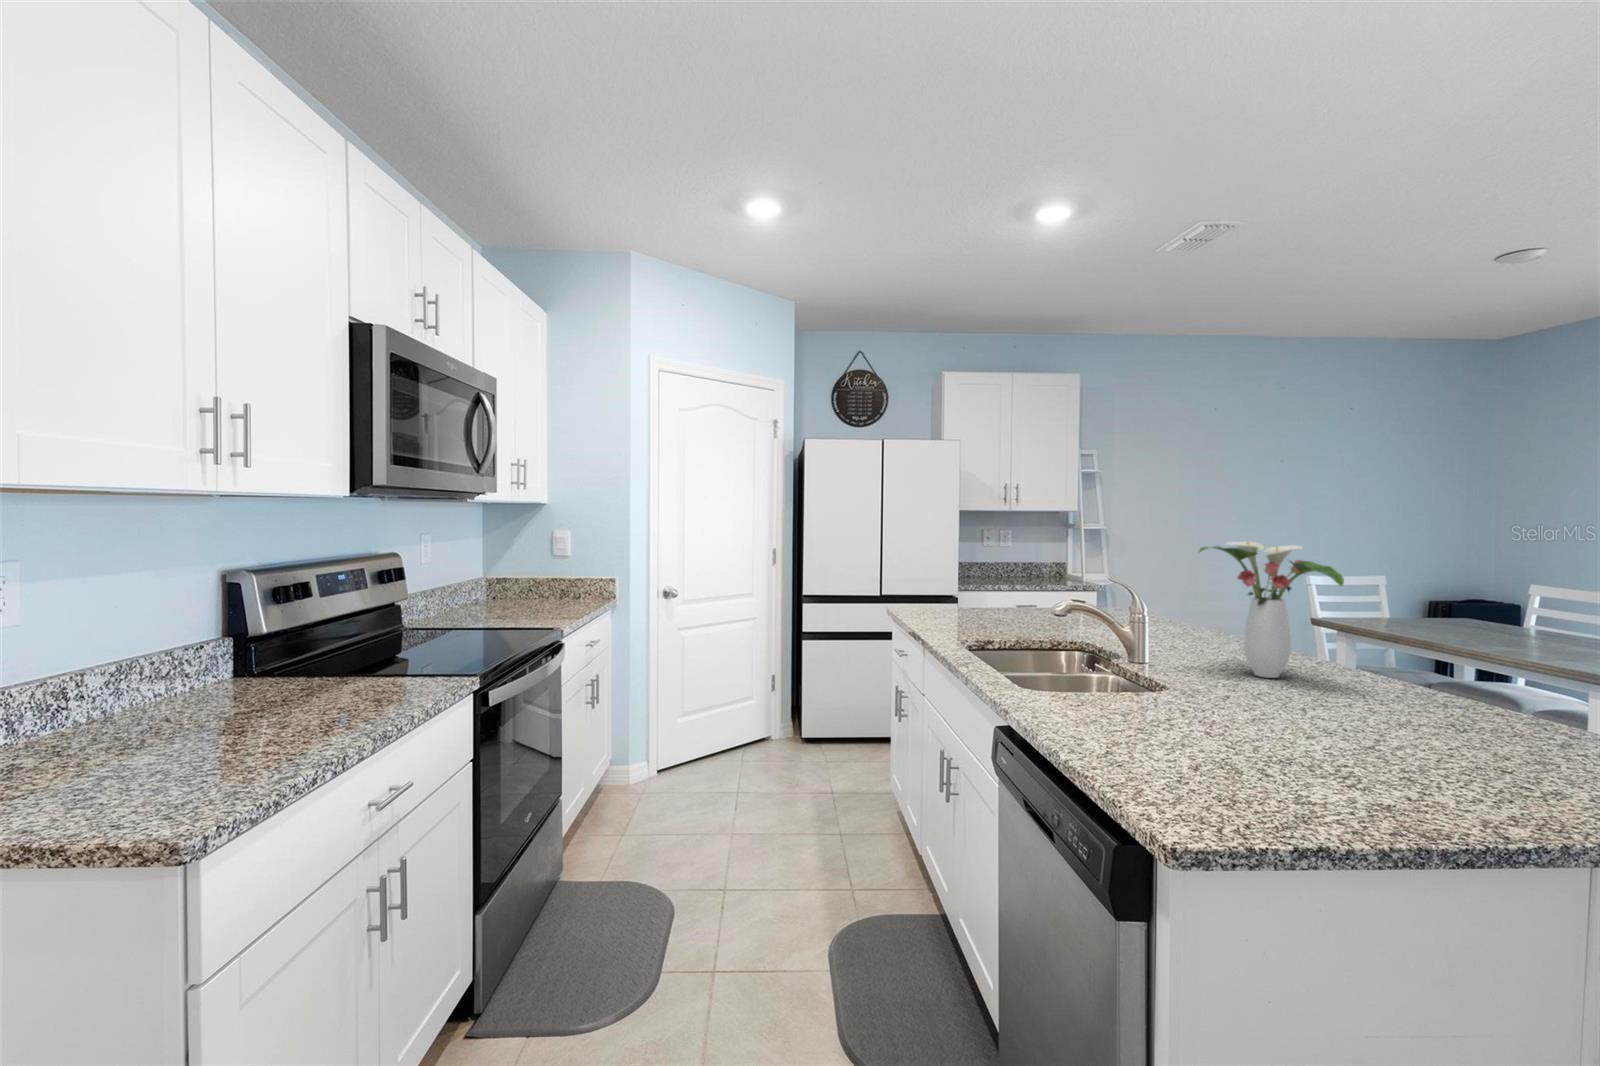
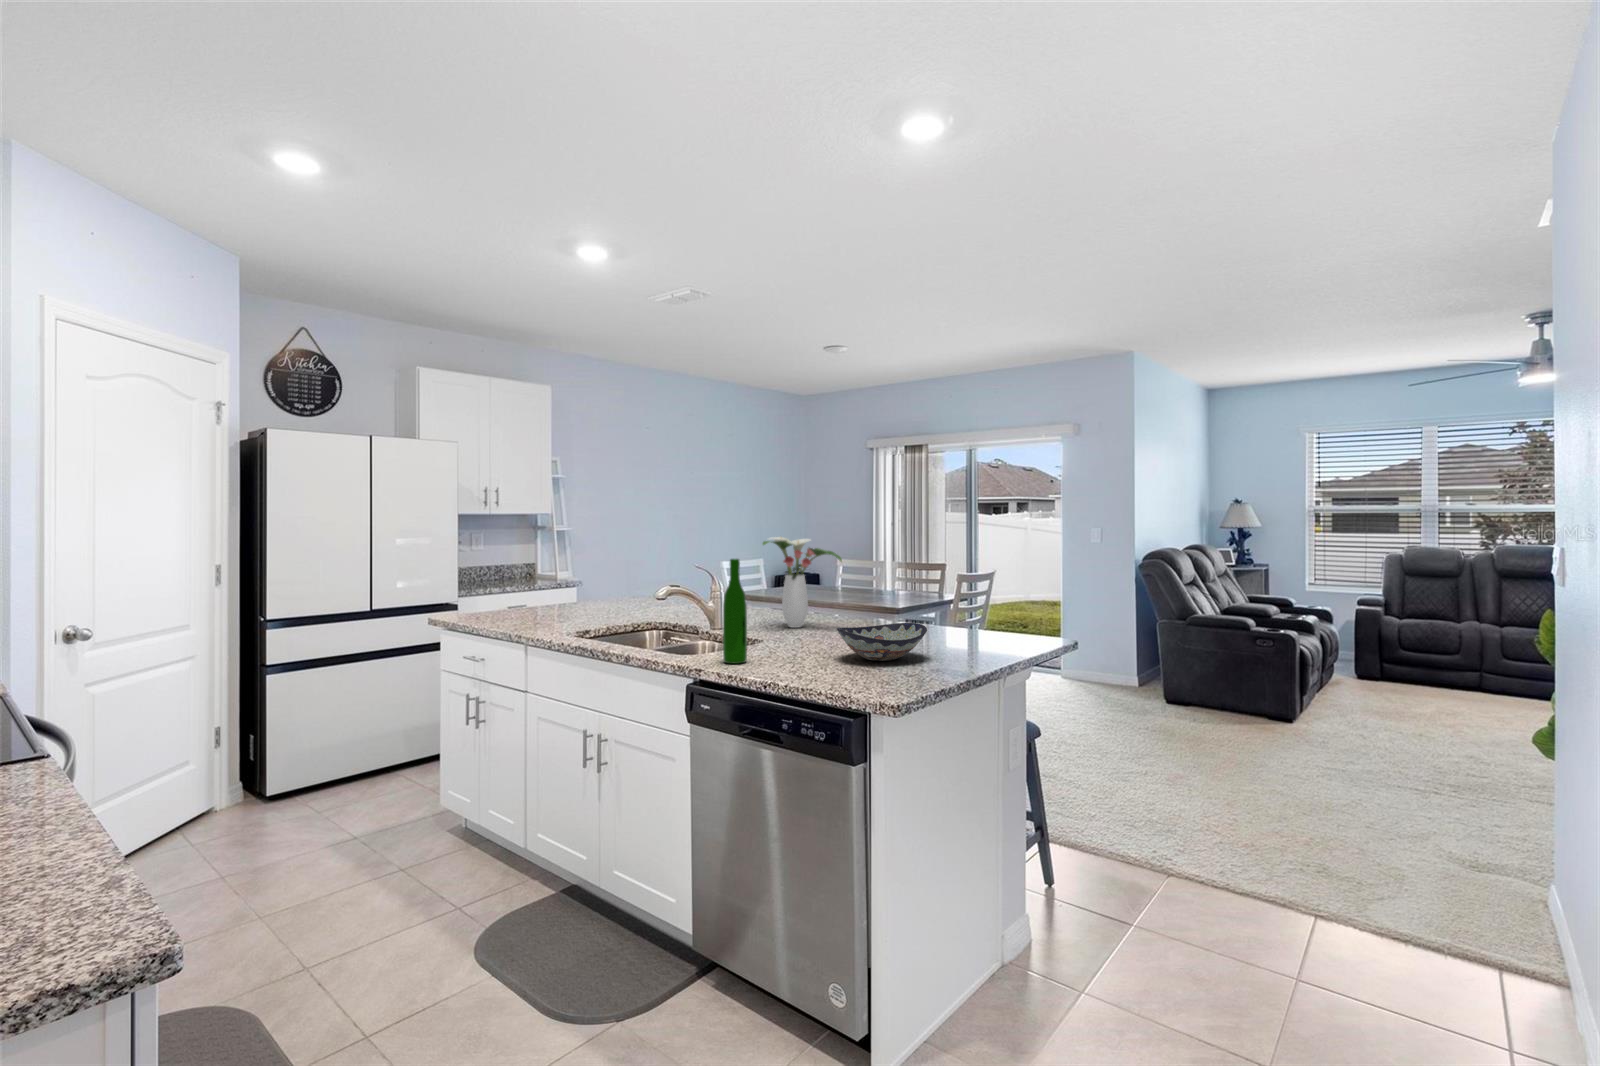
wine bottle: none [1052,568,1088,714] -> present [723,559,747,664]
decorative bowl: none [1231,690,1437,767] -> present [837,623,927,661]

